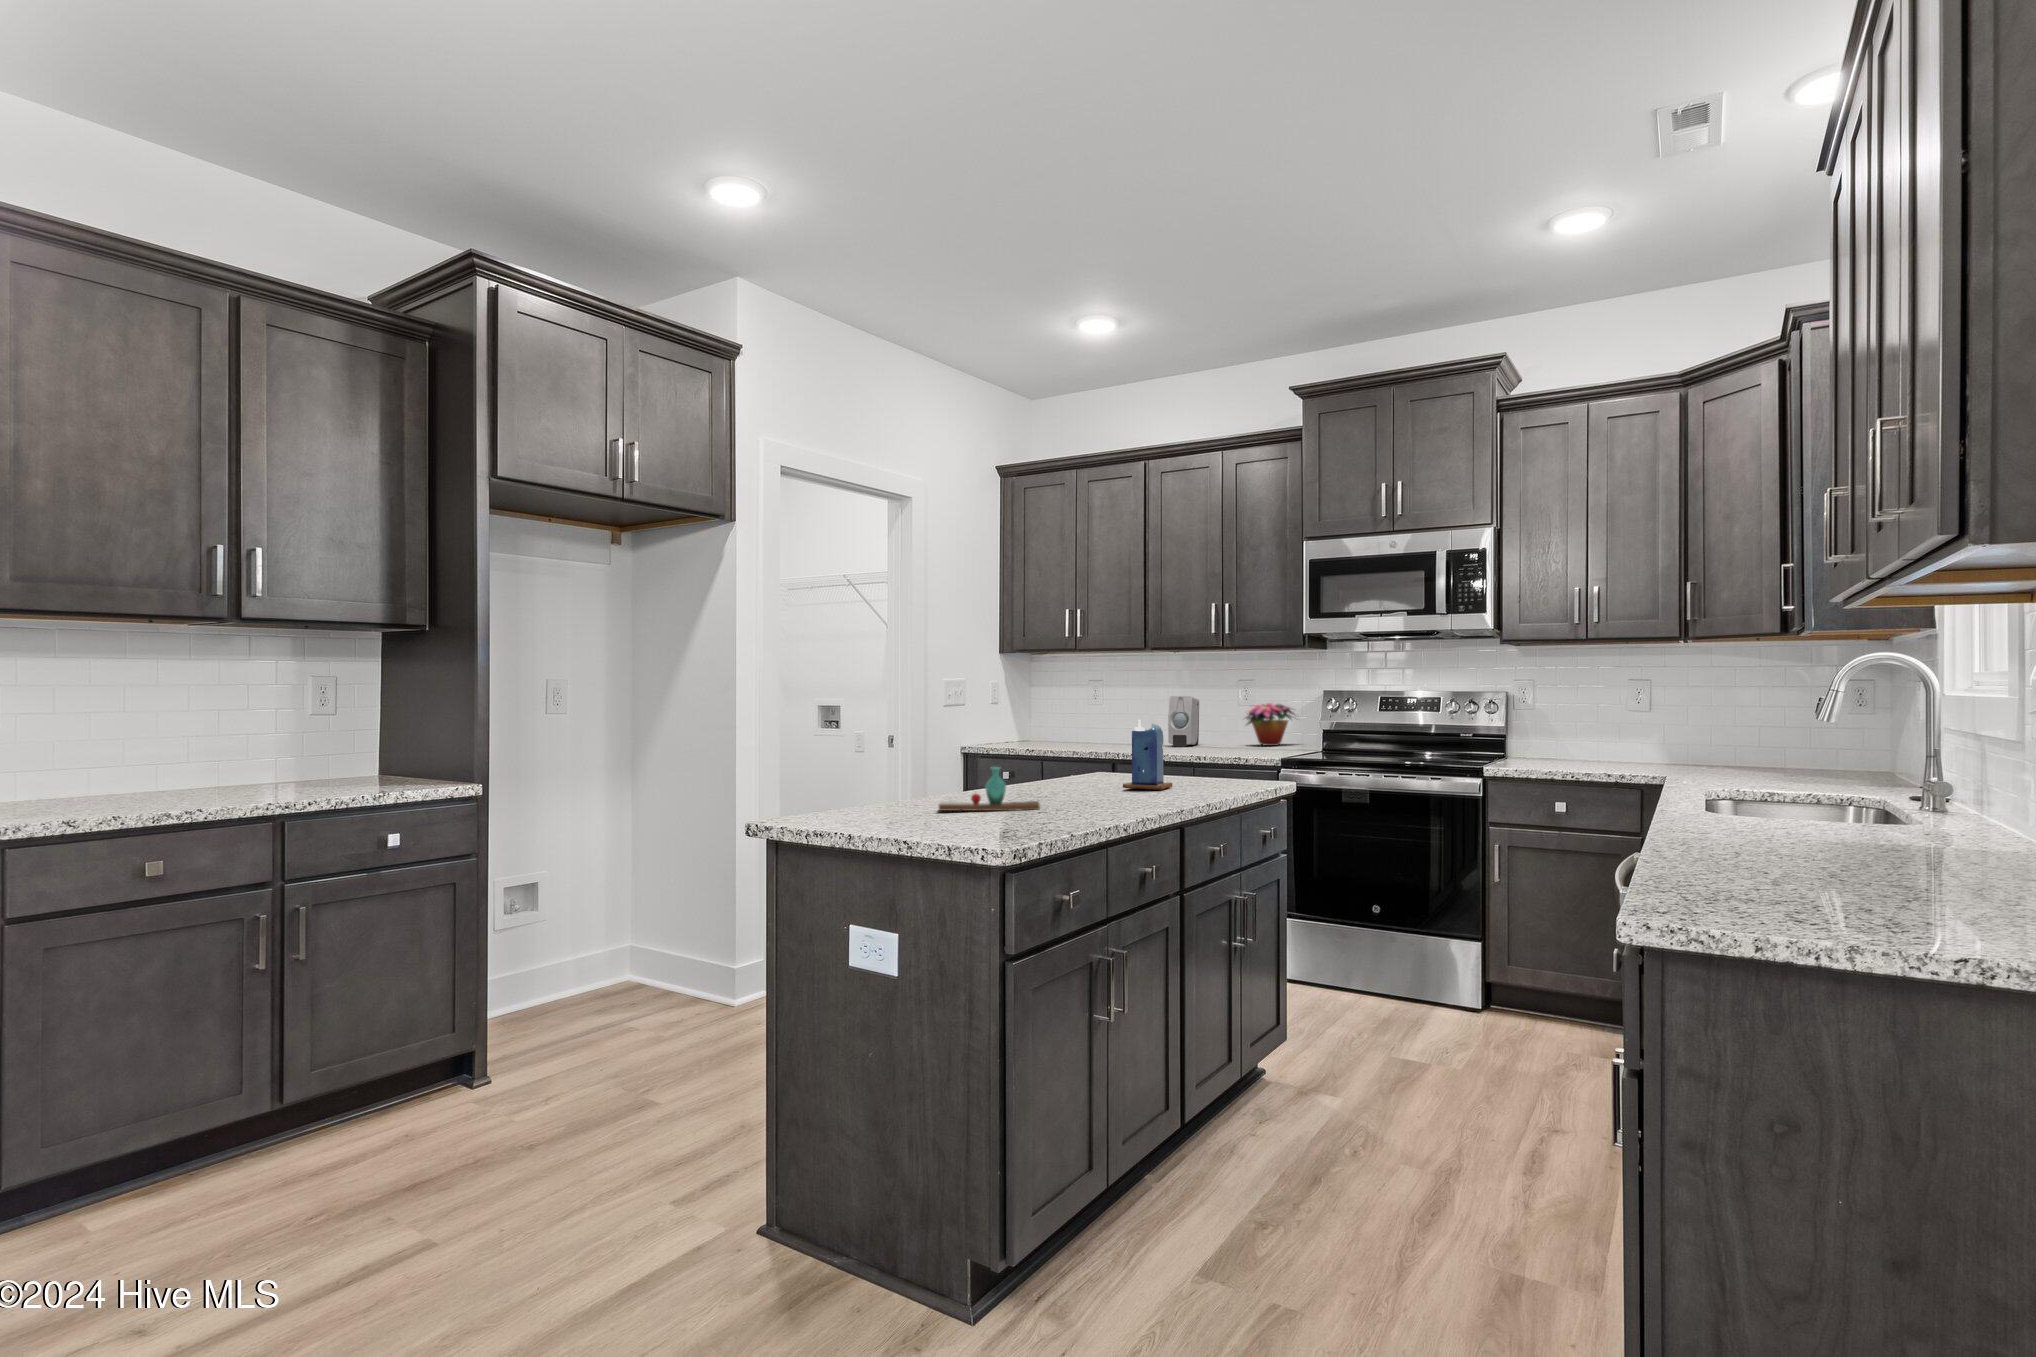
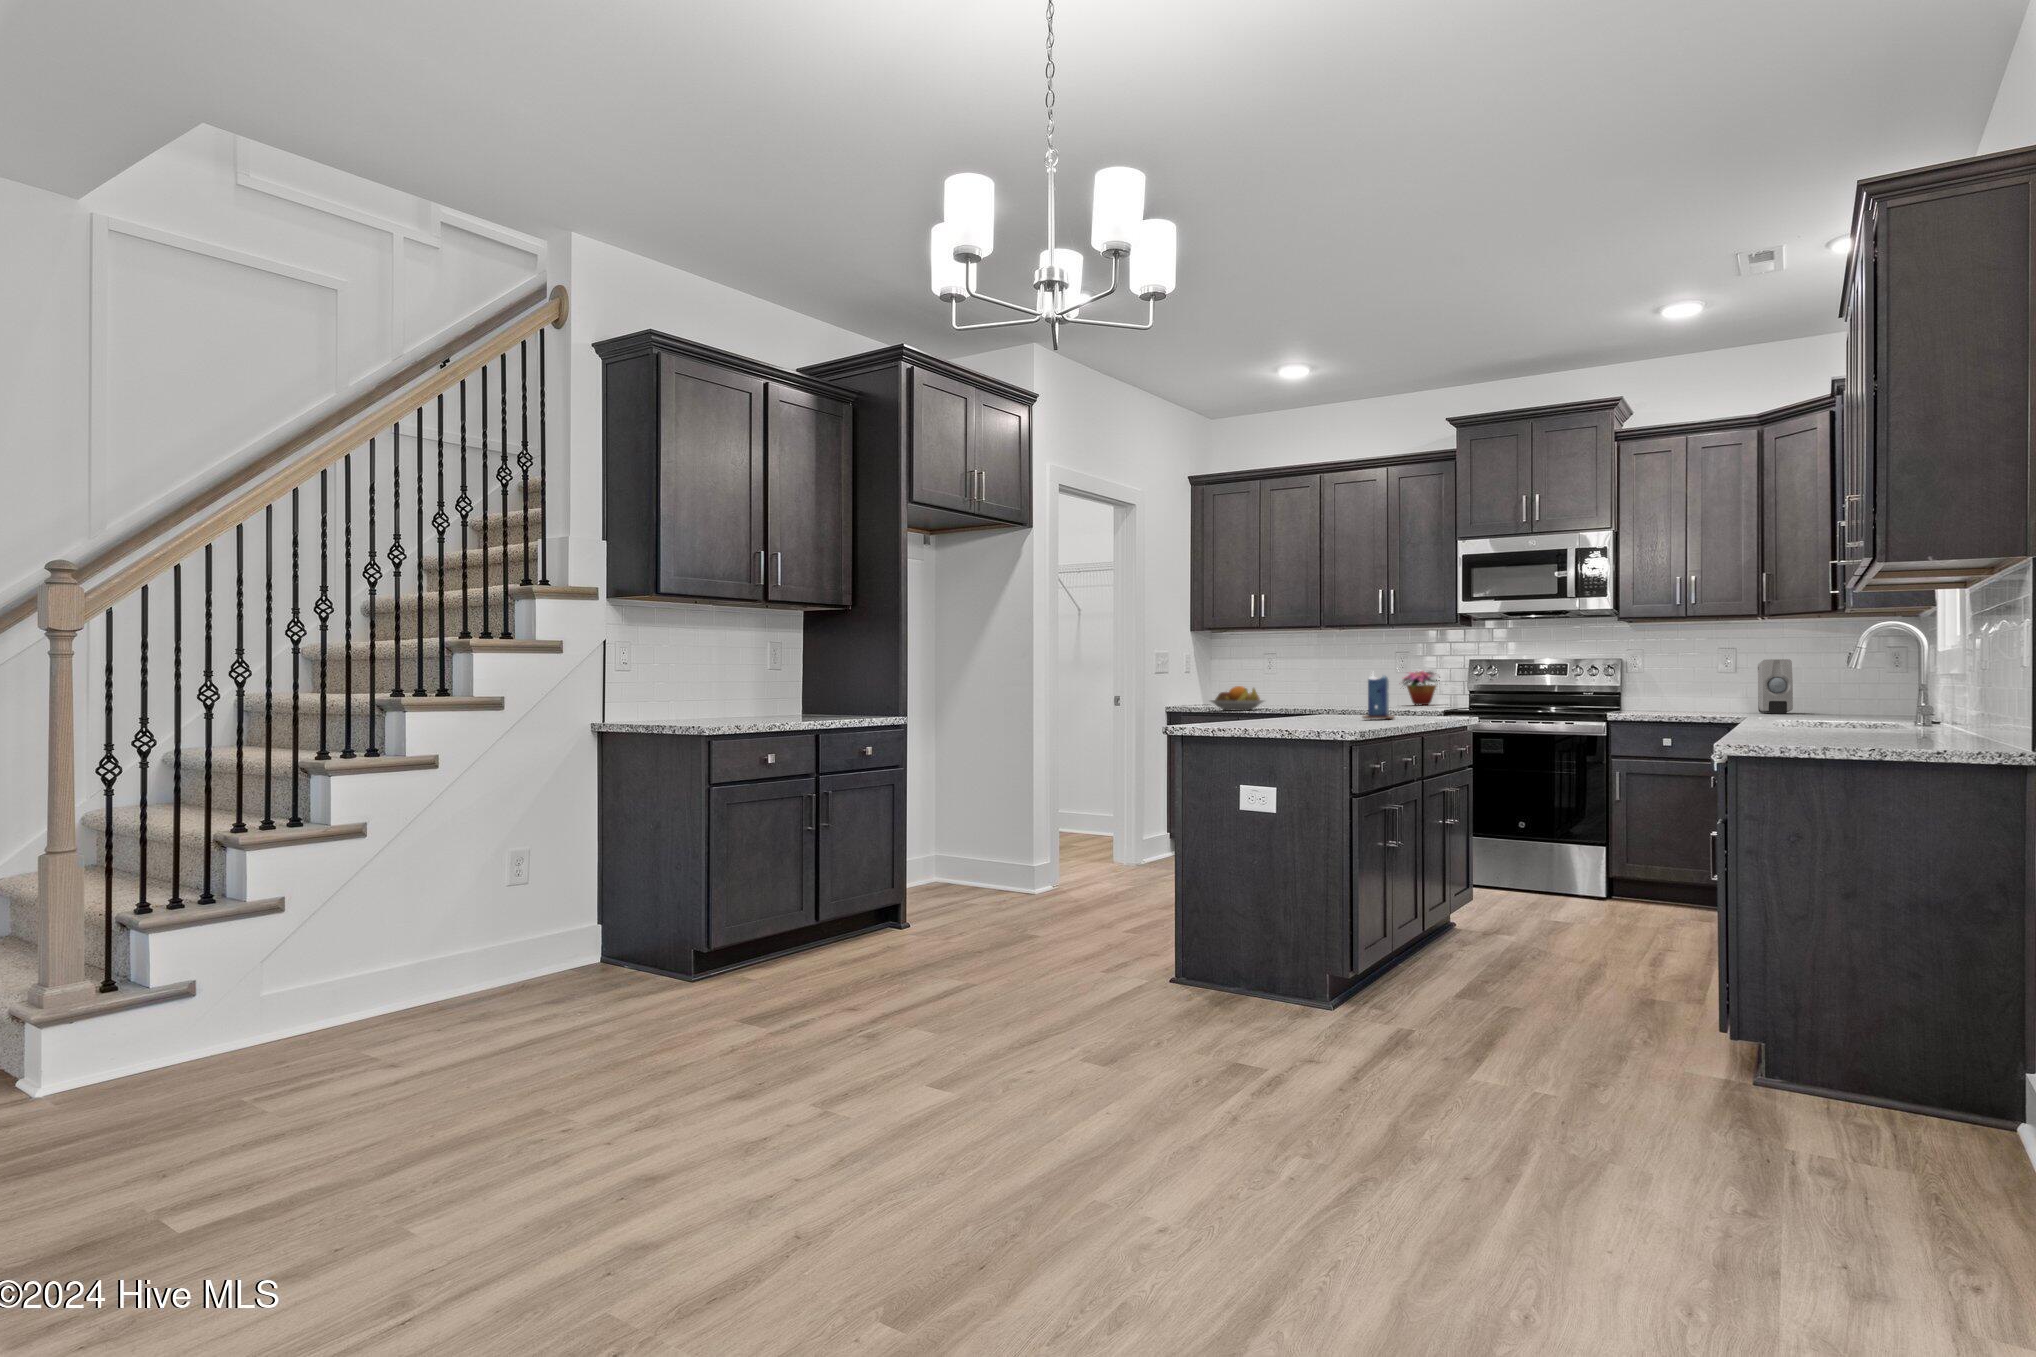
soap dispenser: present [1168,696,1199,747] -> present [1758,659,1793,714]
fruit bowl: none [1017,721,1086,751] -> present [1211,686,1264,711]
vase: present [939,767,1040,811] -> none [1256,699,1327,726]

